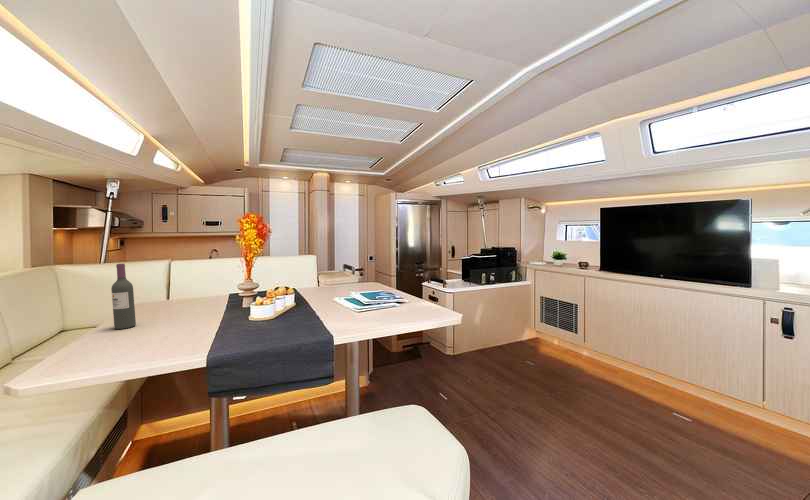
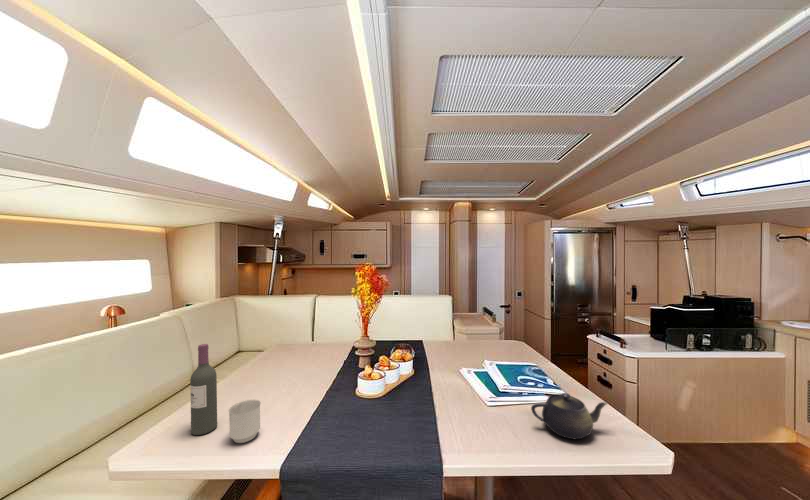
teapot: none [362,281,400,301] -> present [531,393,607,439]
mug: none [153,301,178,326] -> present [229,400,261,443]

